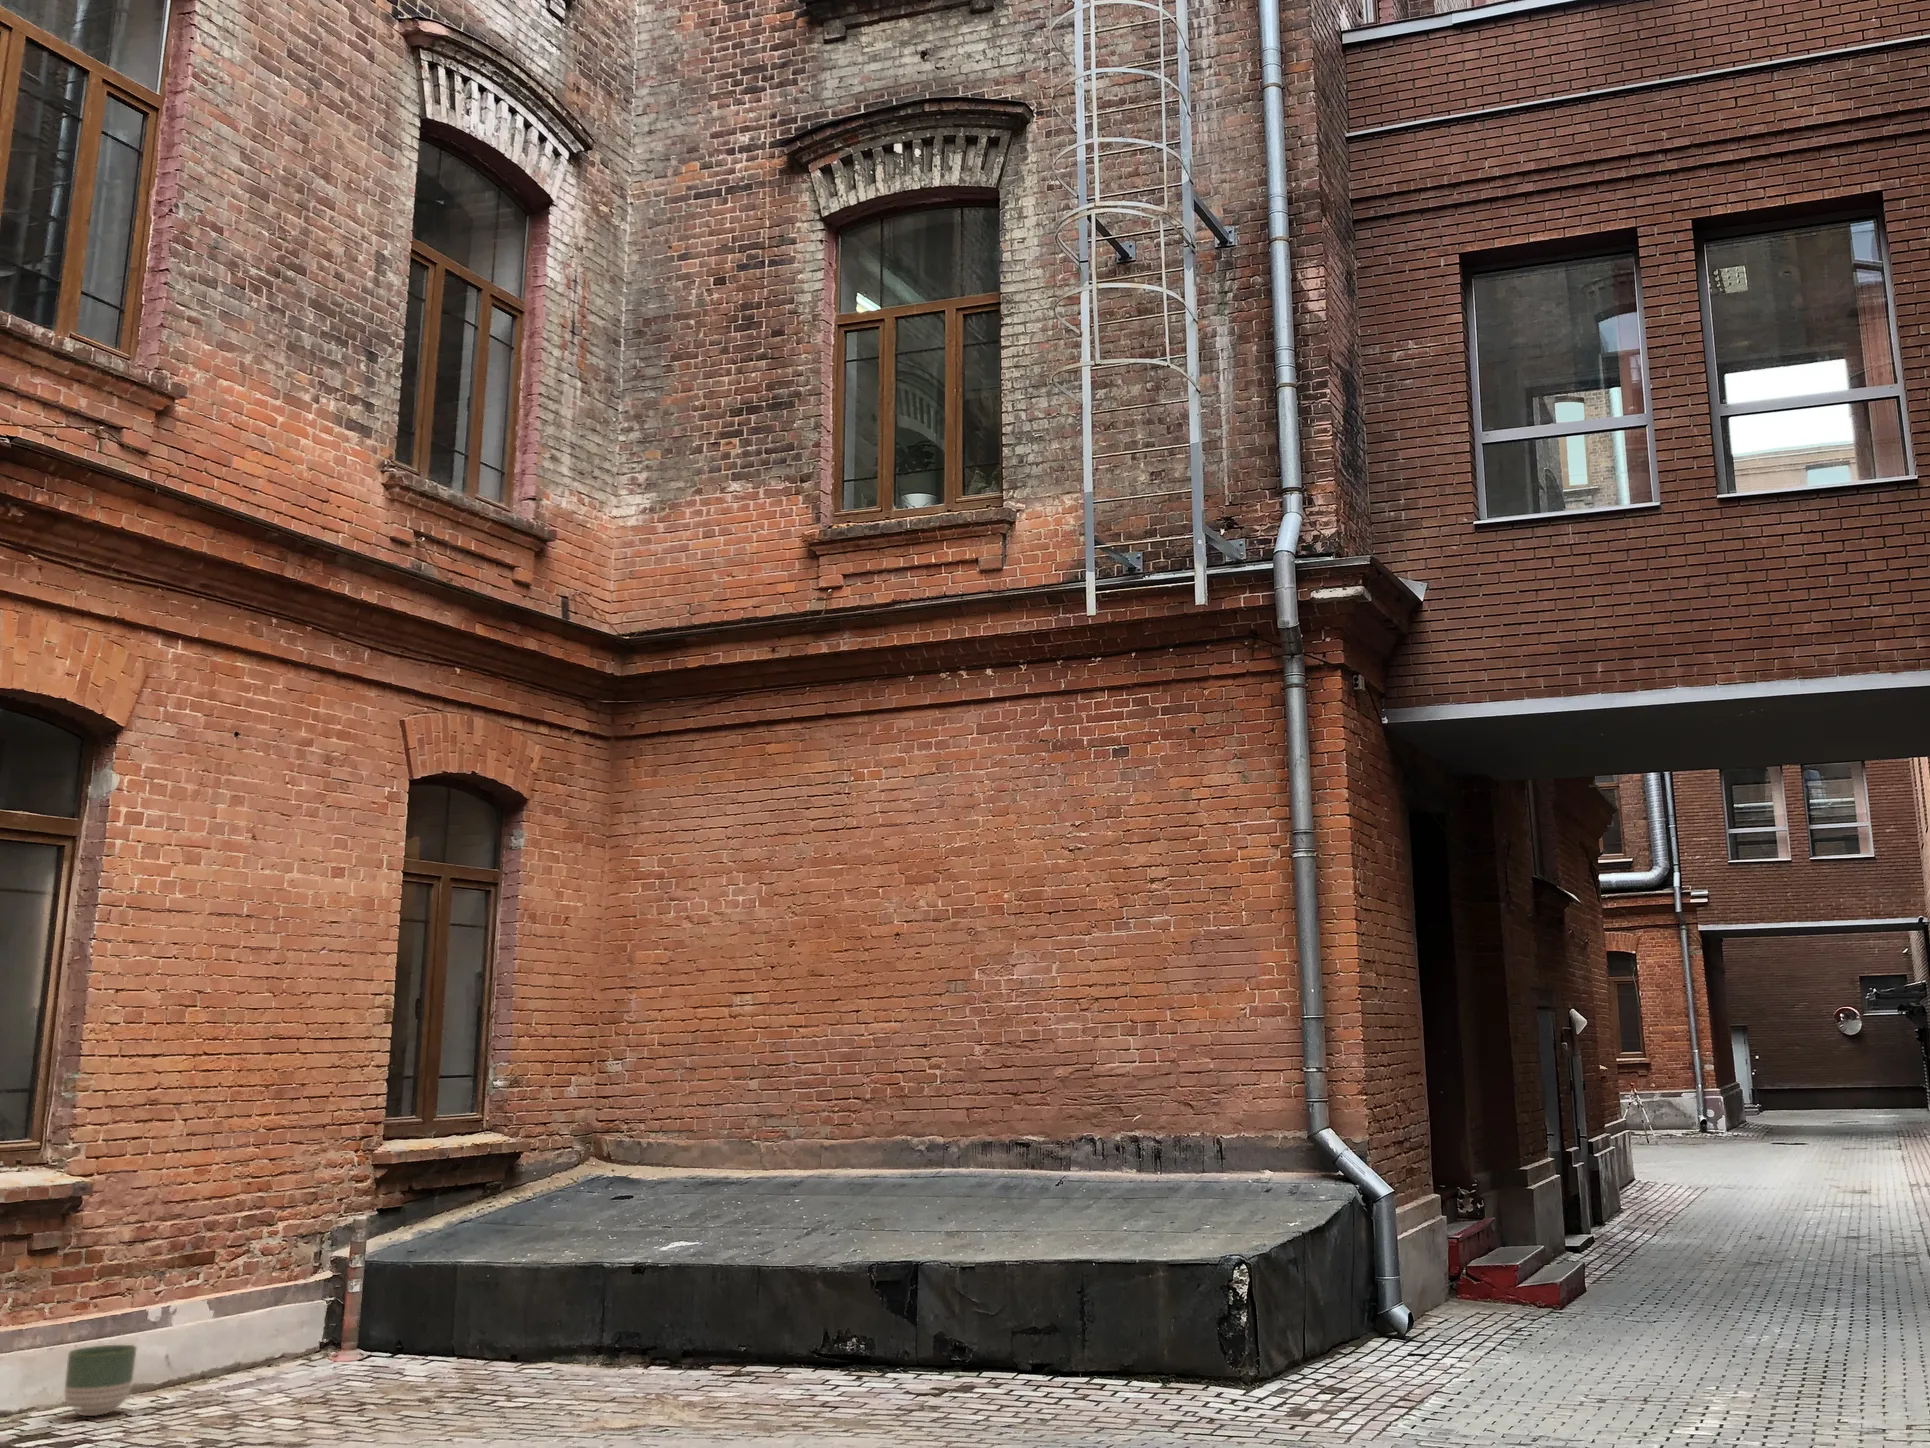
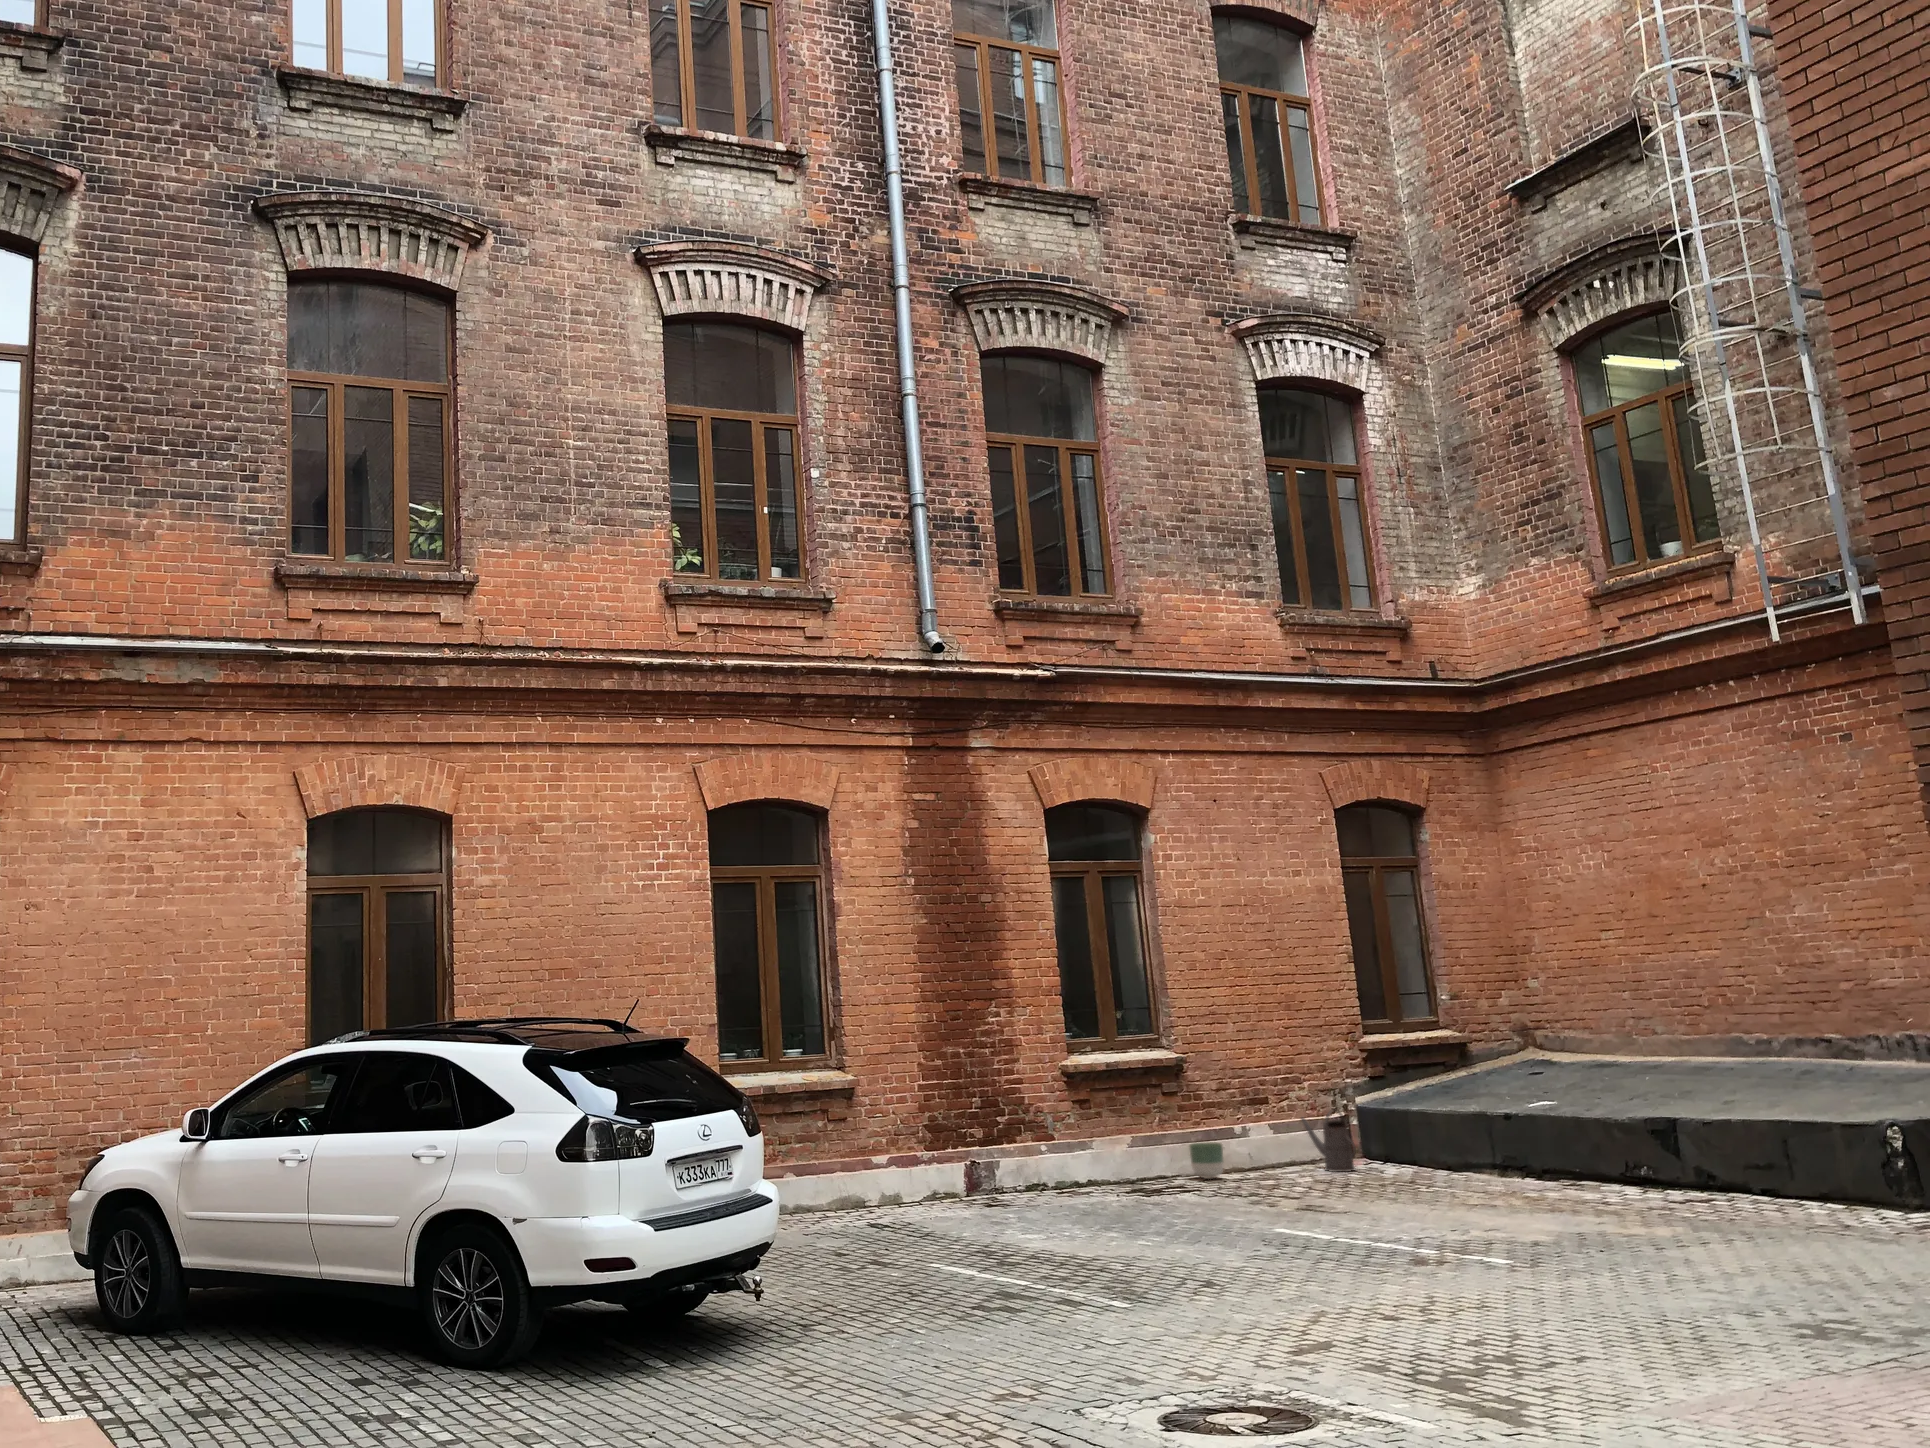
watering can: none [266,1269,367,1377] -> present [1301,1110,1356,1172]

